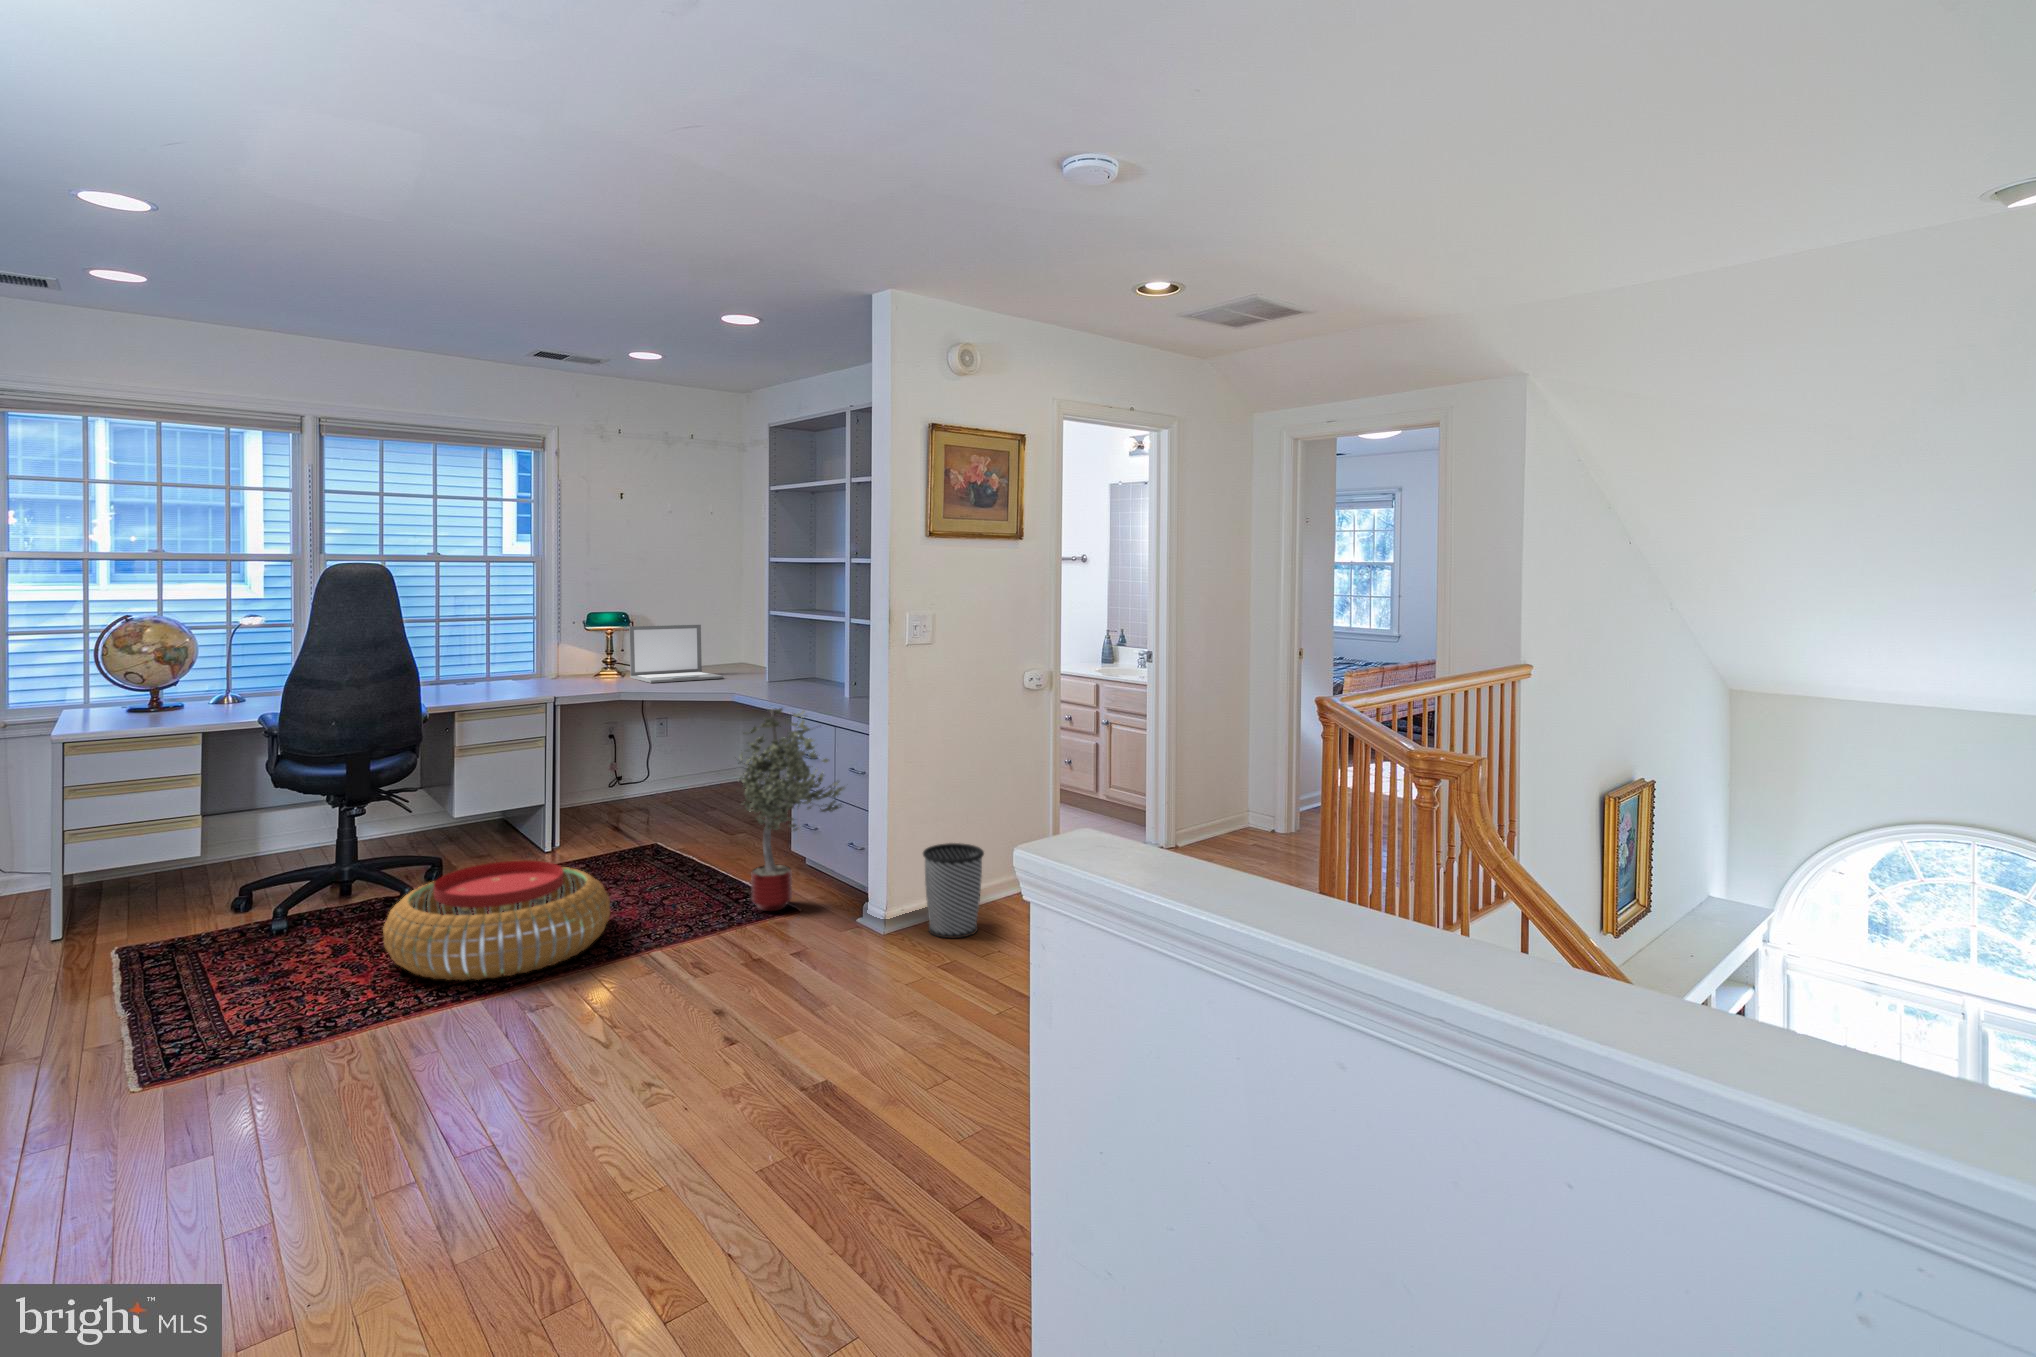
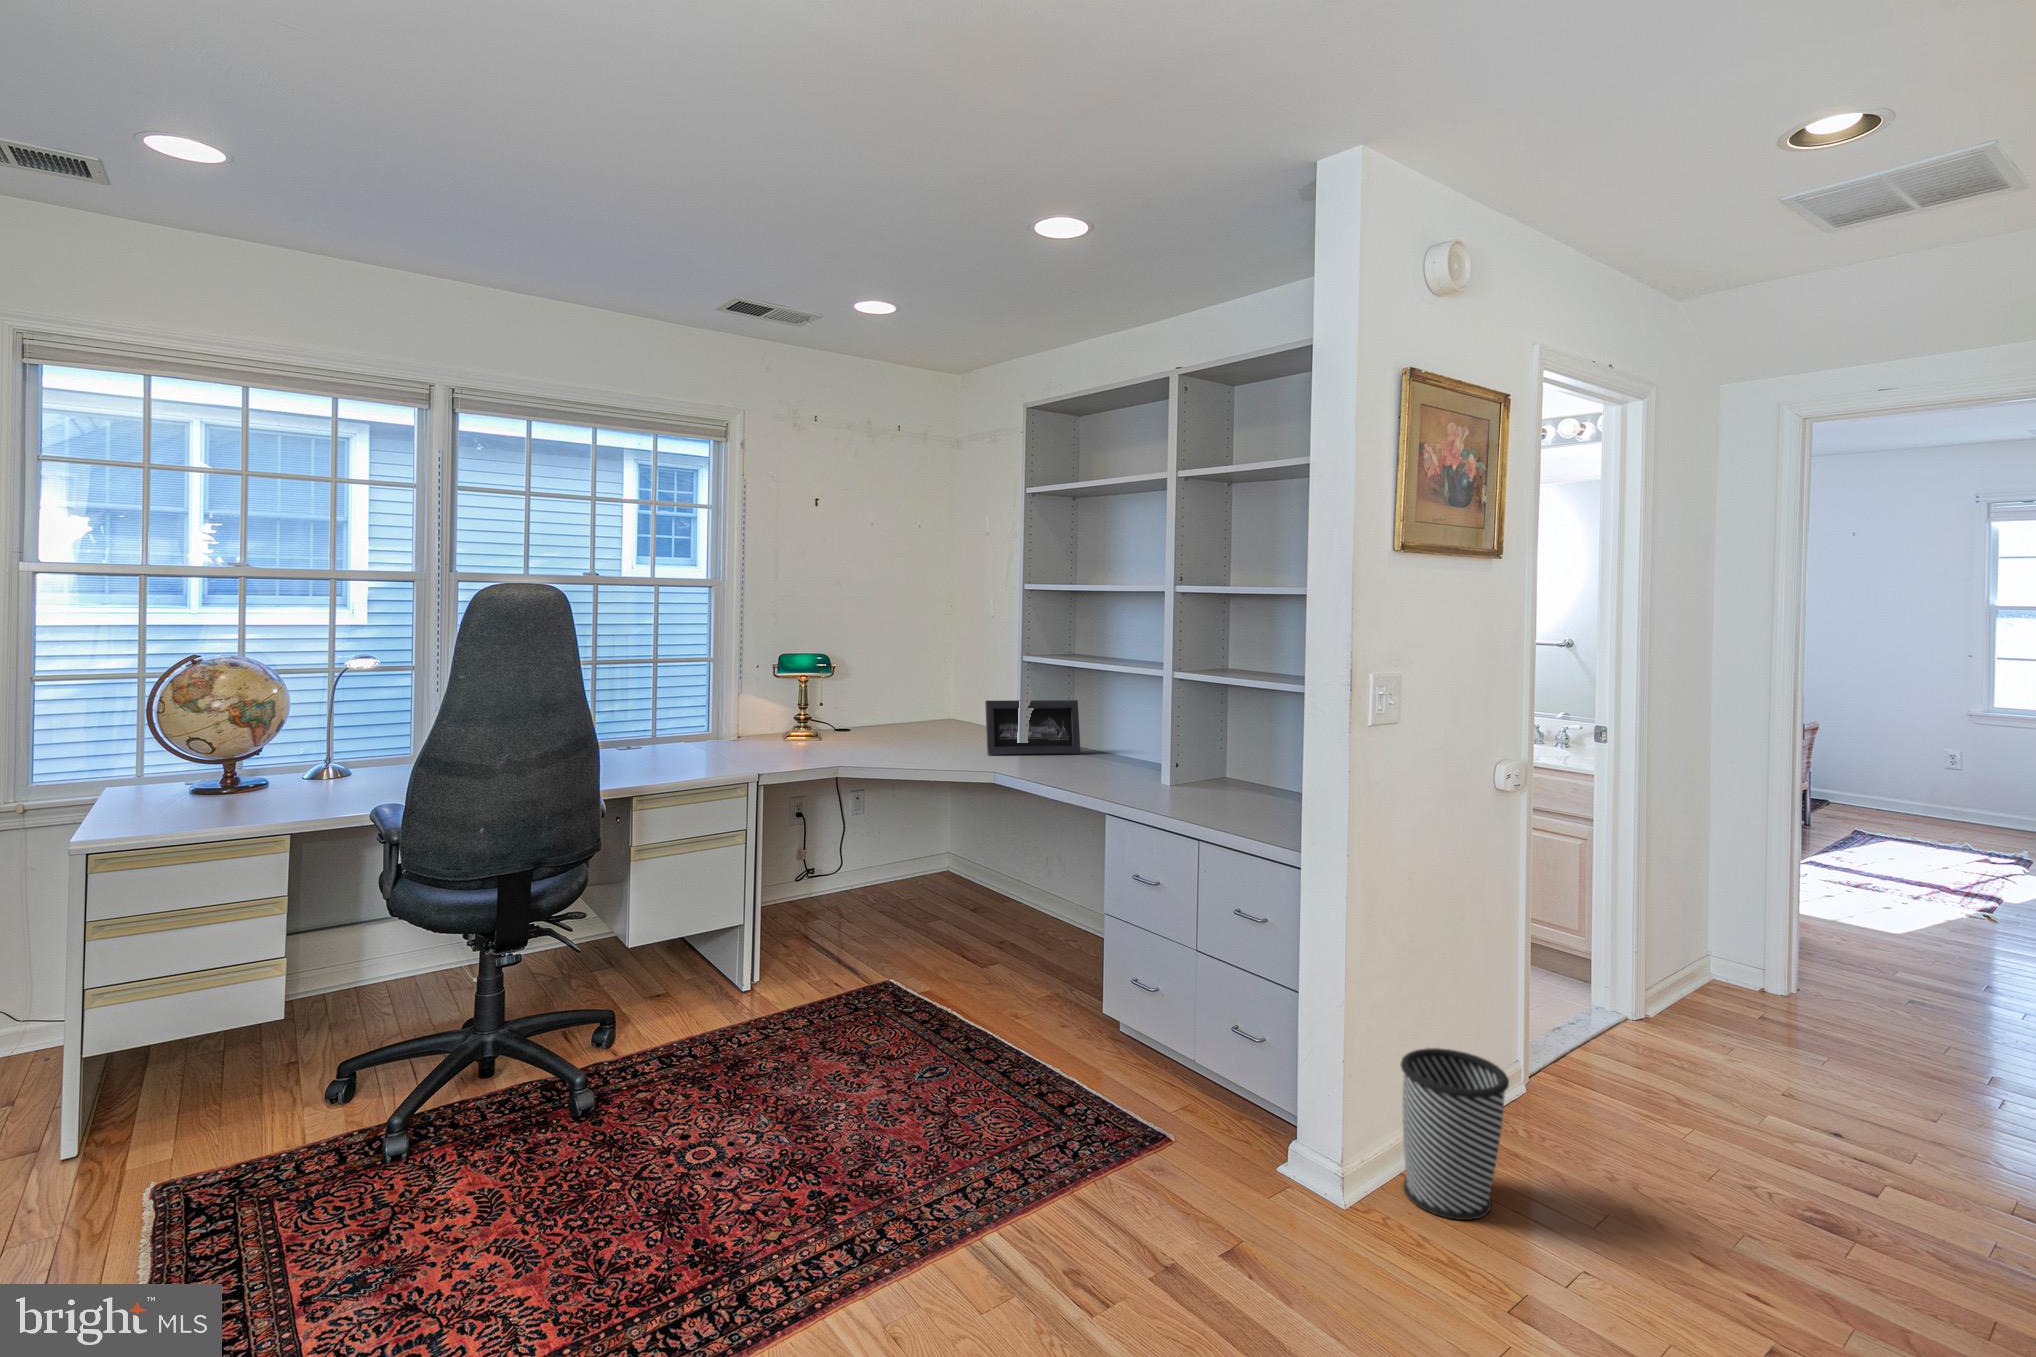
laptop: present [629,625,723,683] -> none [838,670,962,751]
picture frame: none [734,644,807,684] -> present [985,700,1081,755]
potted tree: present [735,708,845,911] -> none [1062,818,1247,1138]
pouf: present [383,861,610,980] -> none [565,1056,906,1298]

